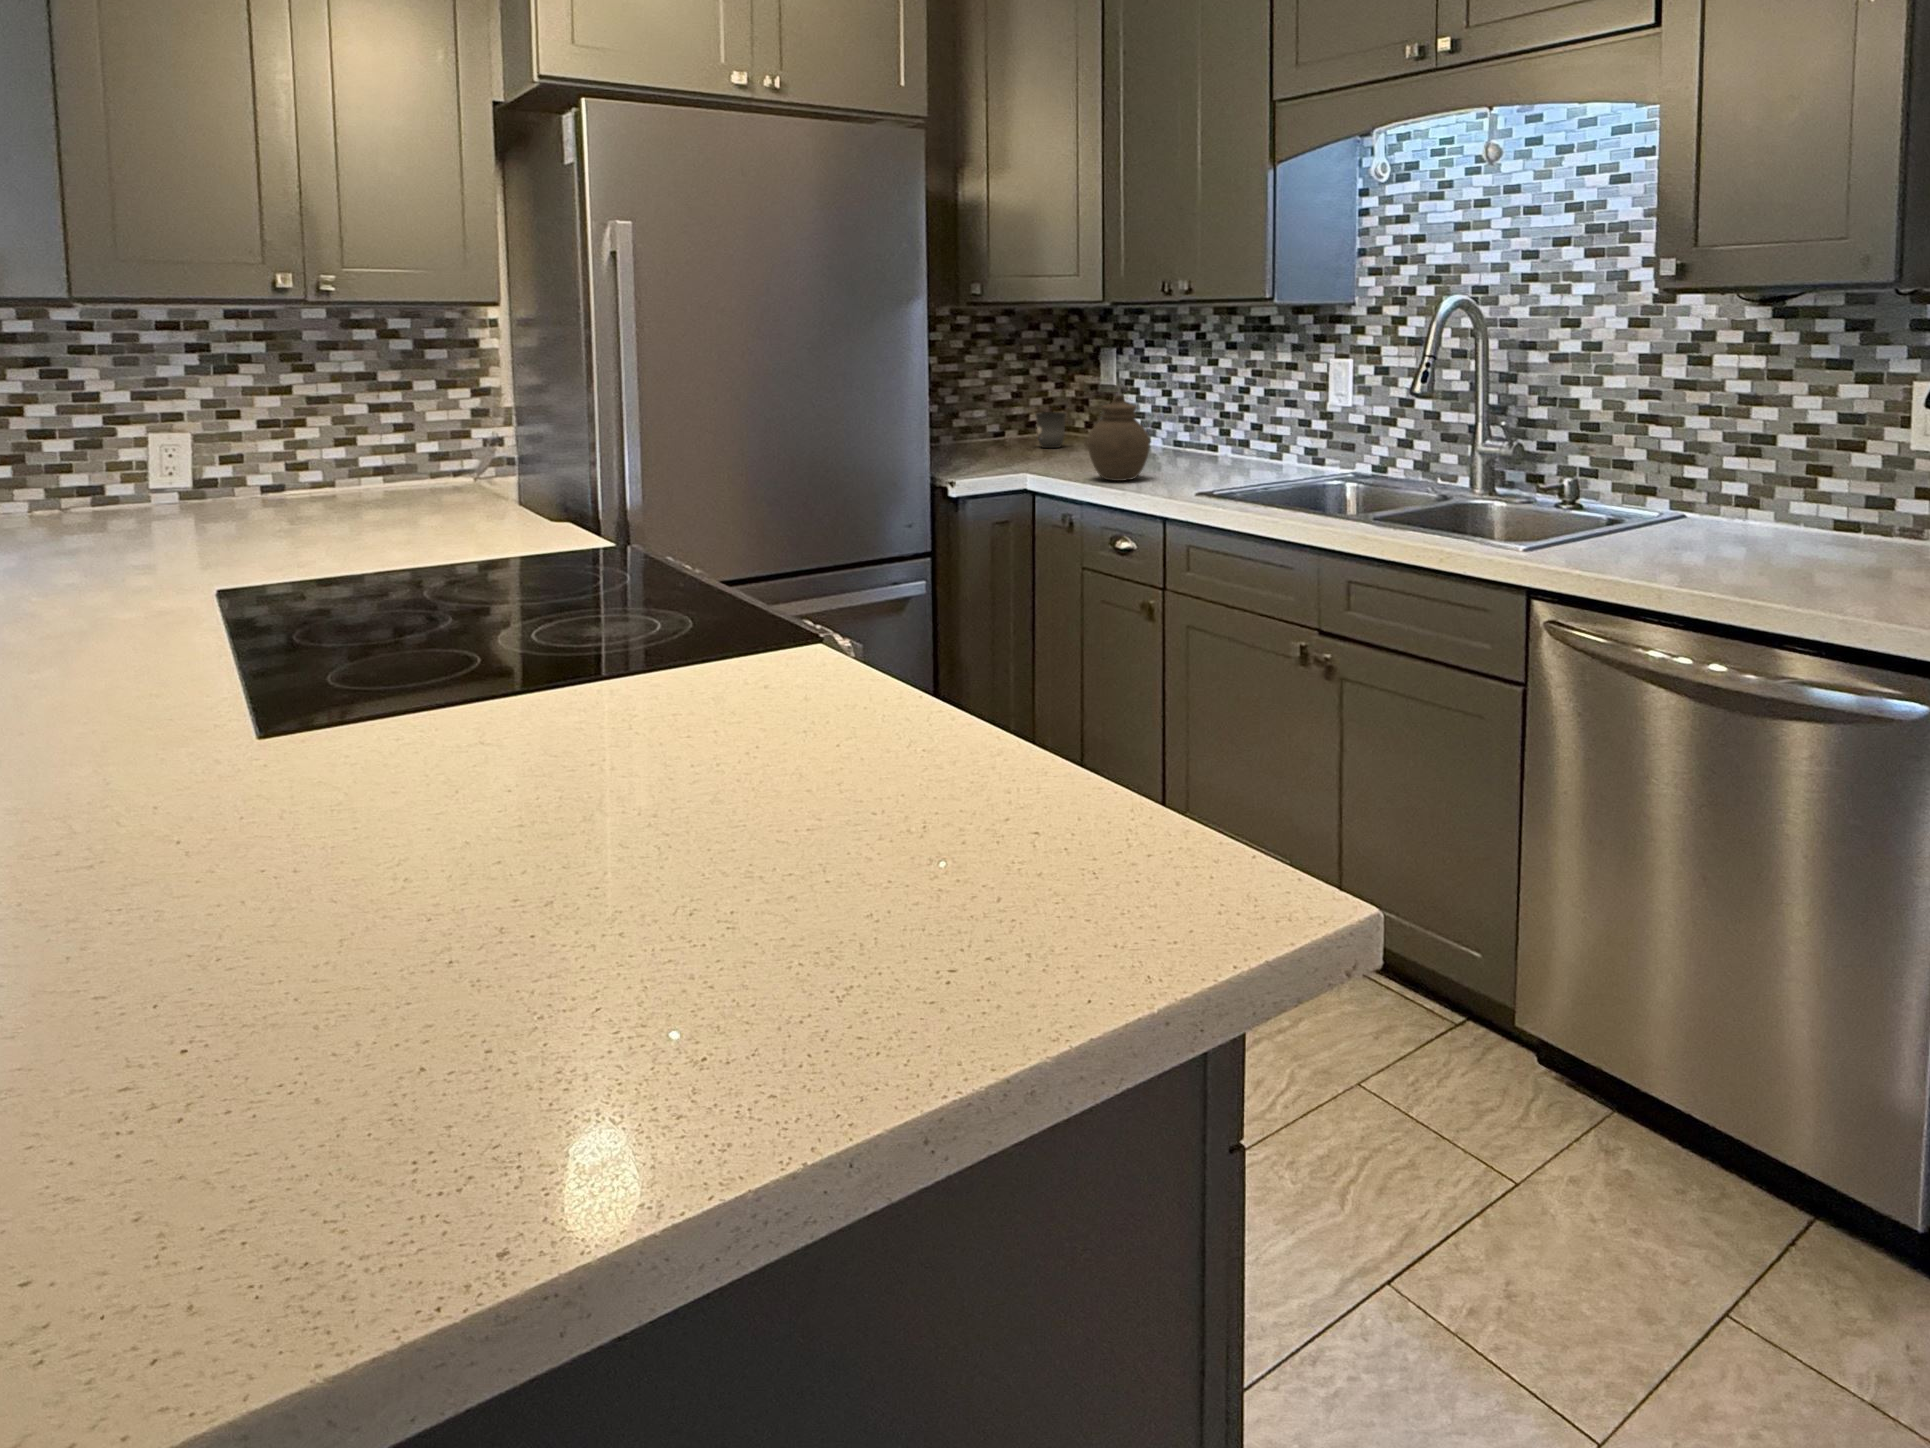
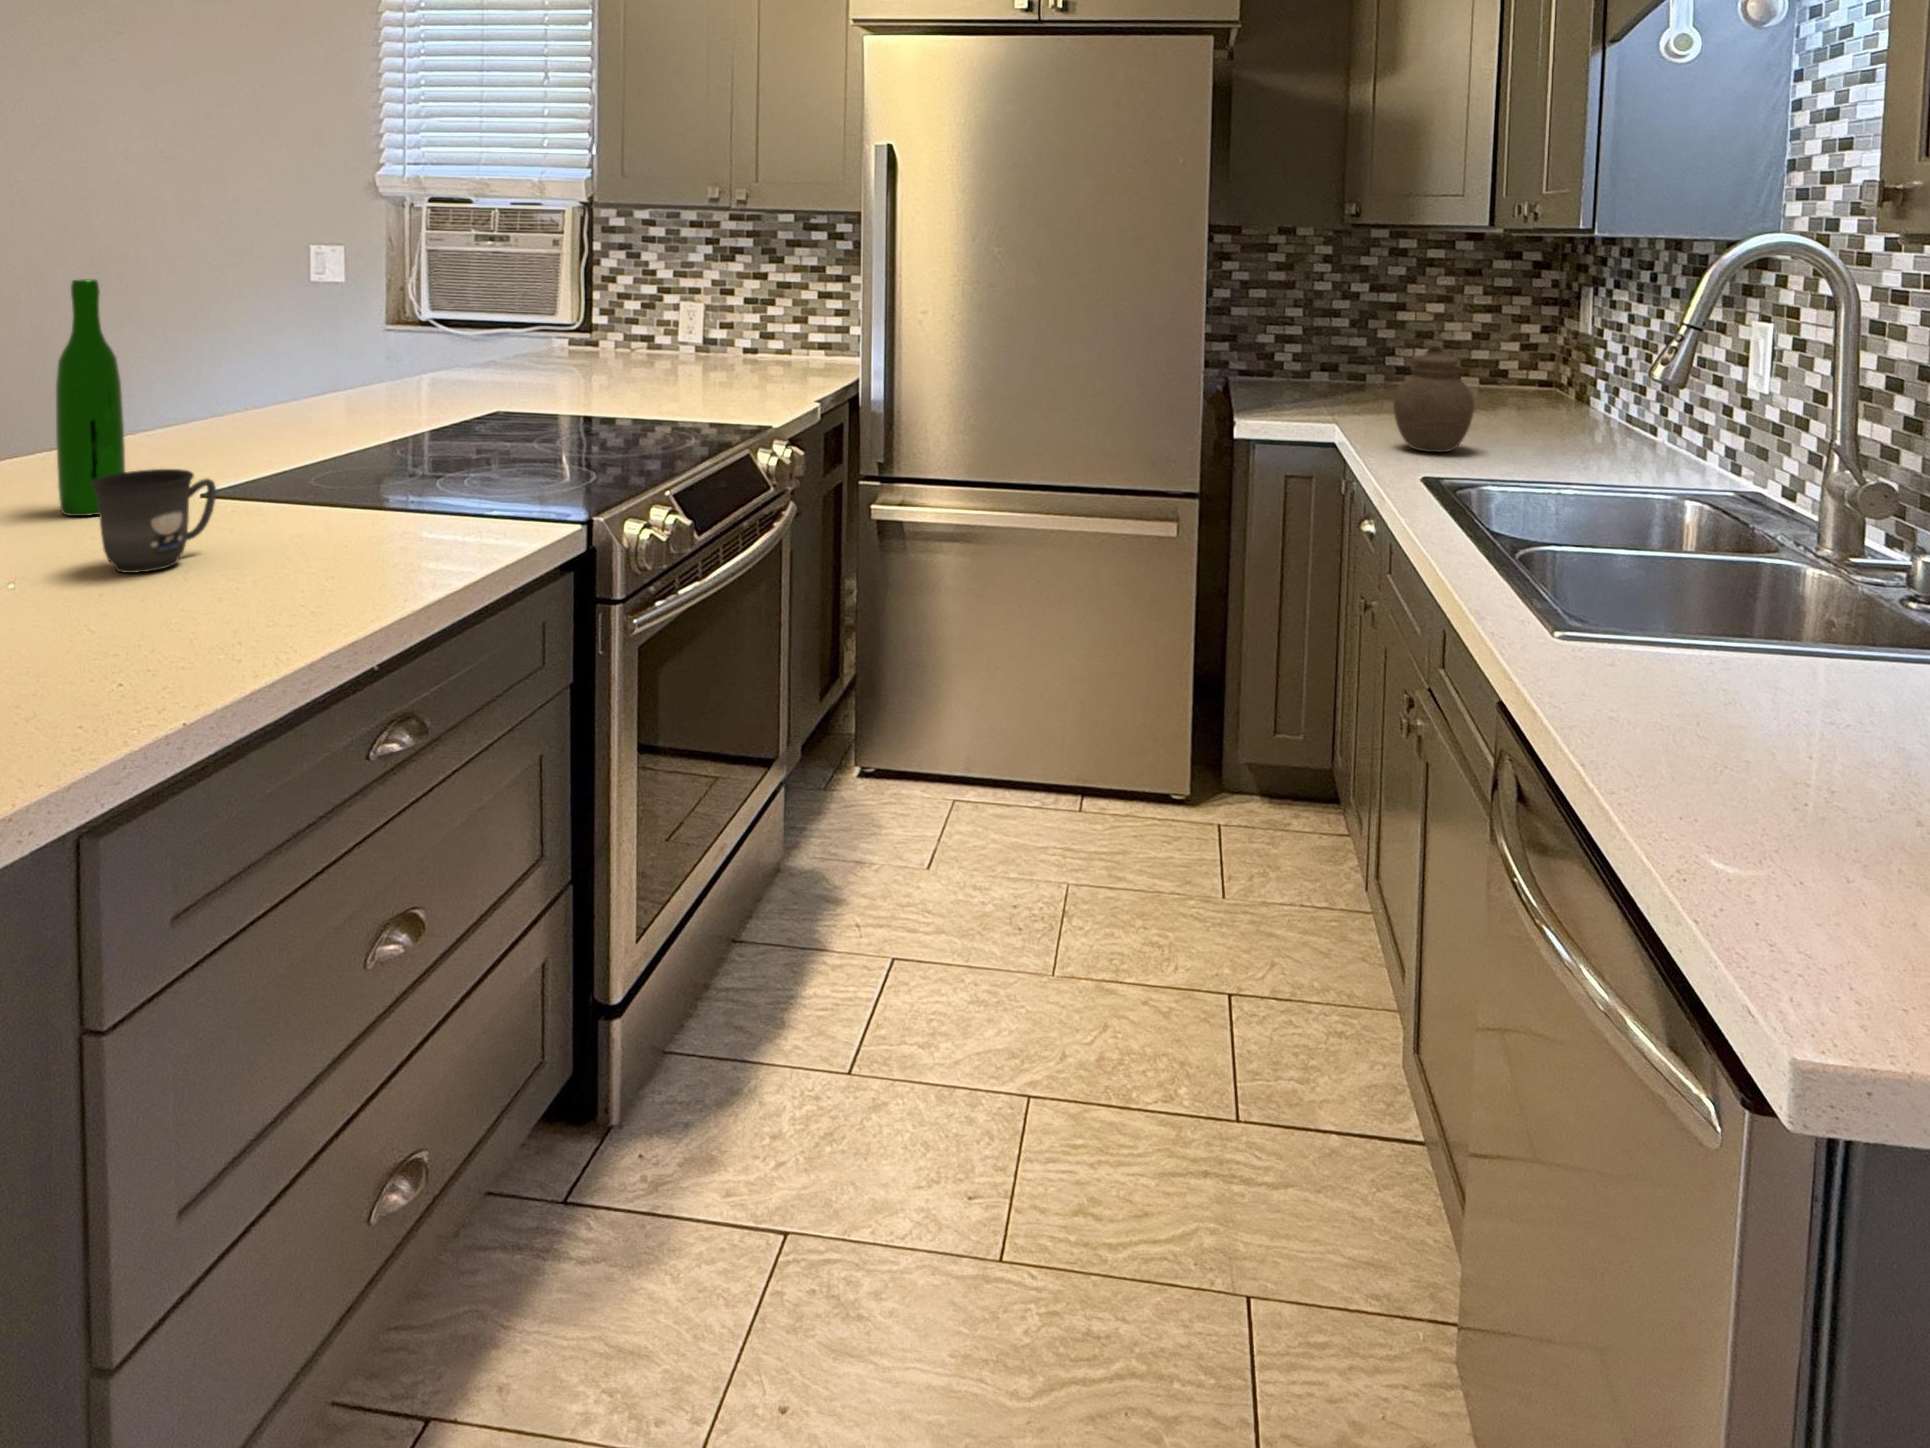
mug: present [1036,412,1066,448] -> present [92,469,216,573]
wine bottle: none [110,416,224,783] -> present [56,280,125,516]

